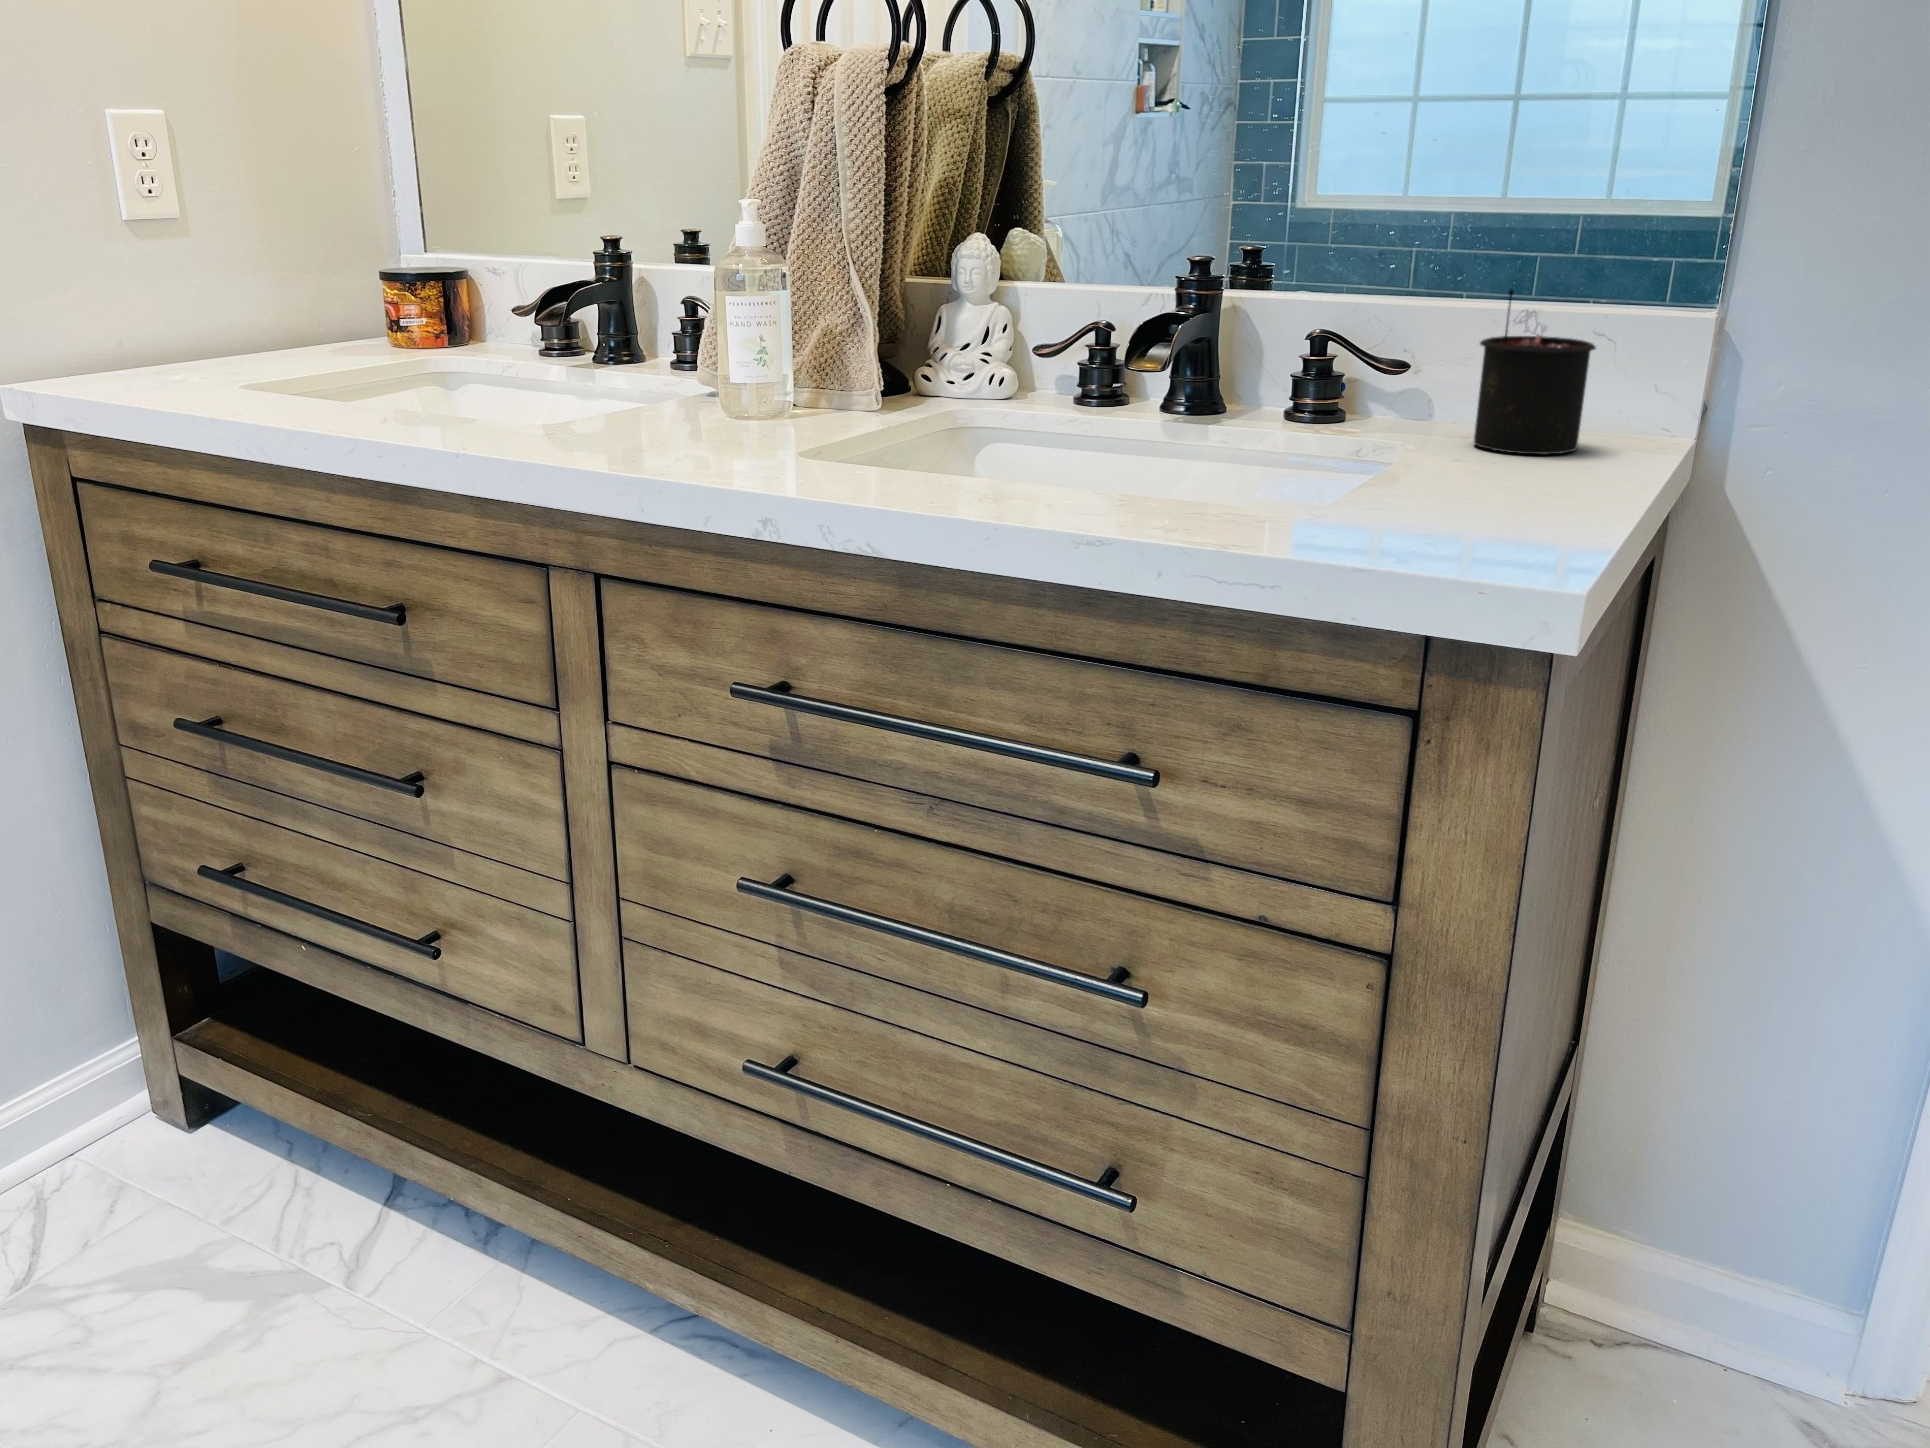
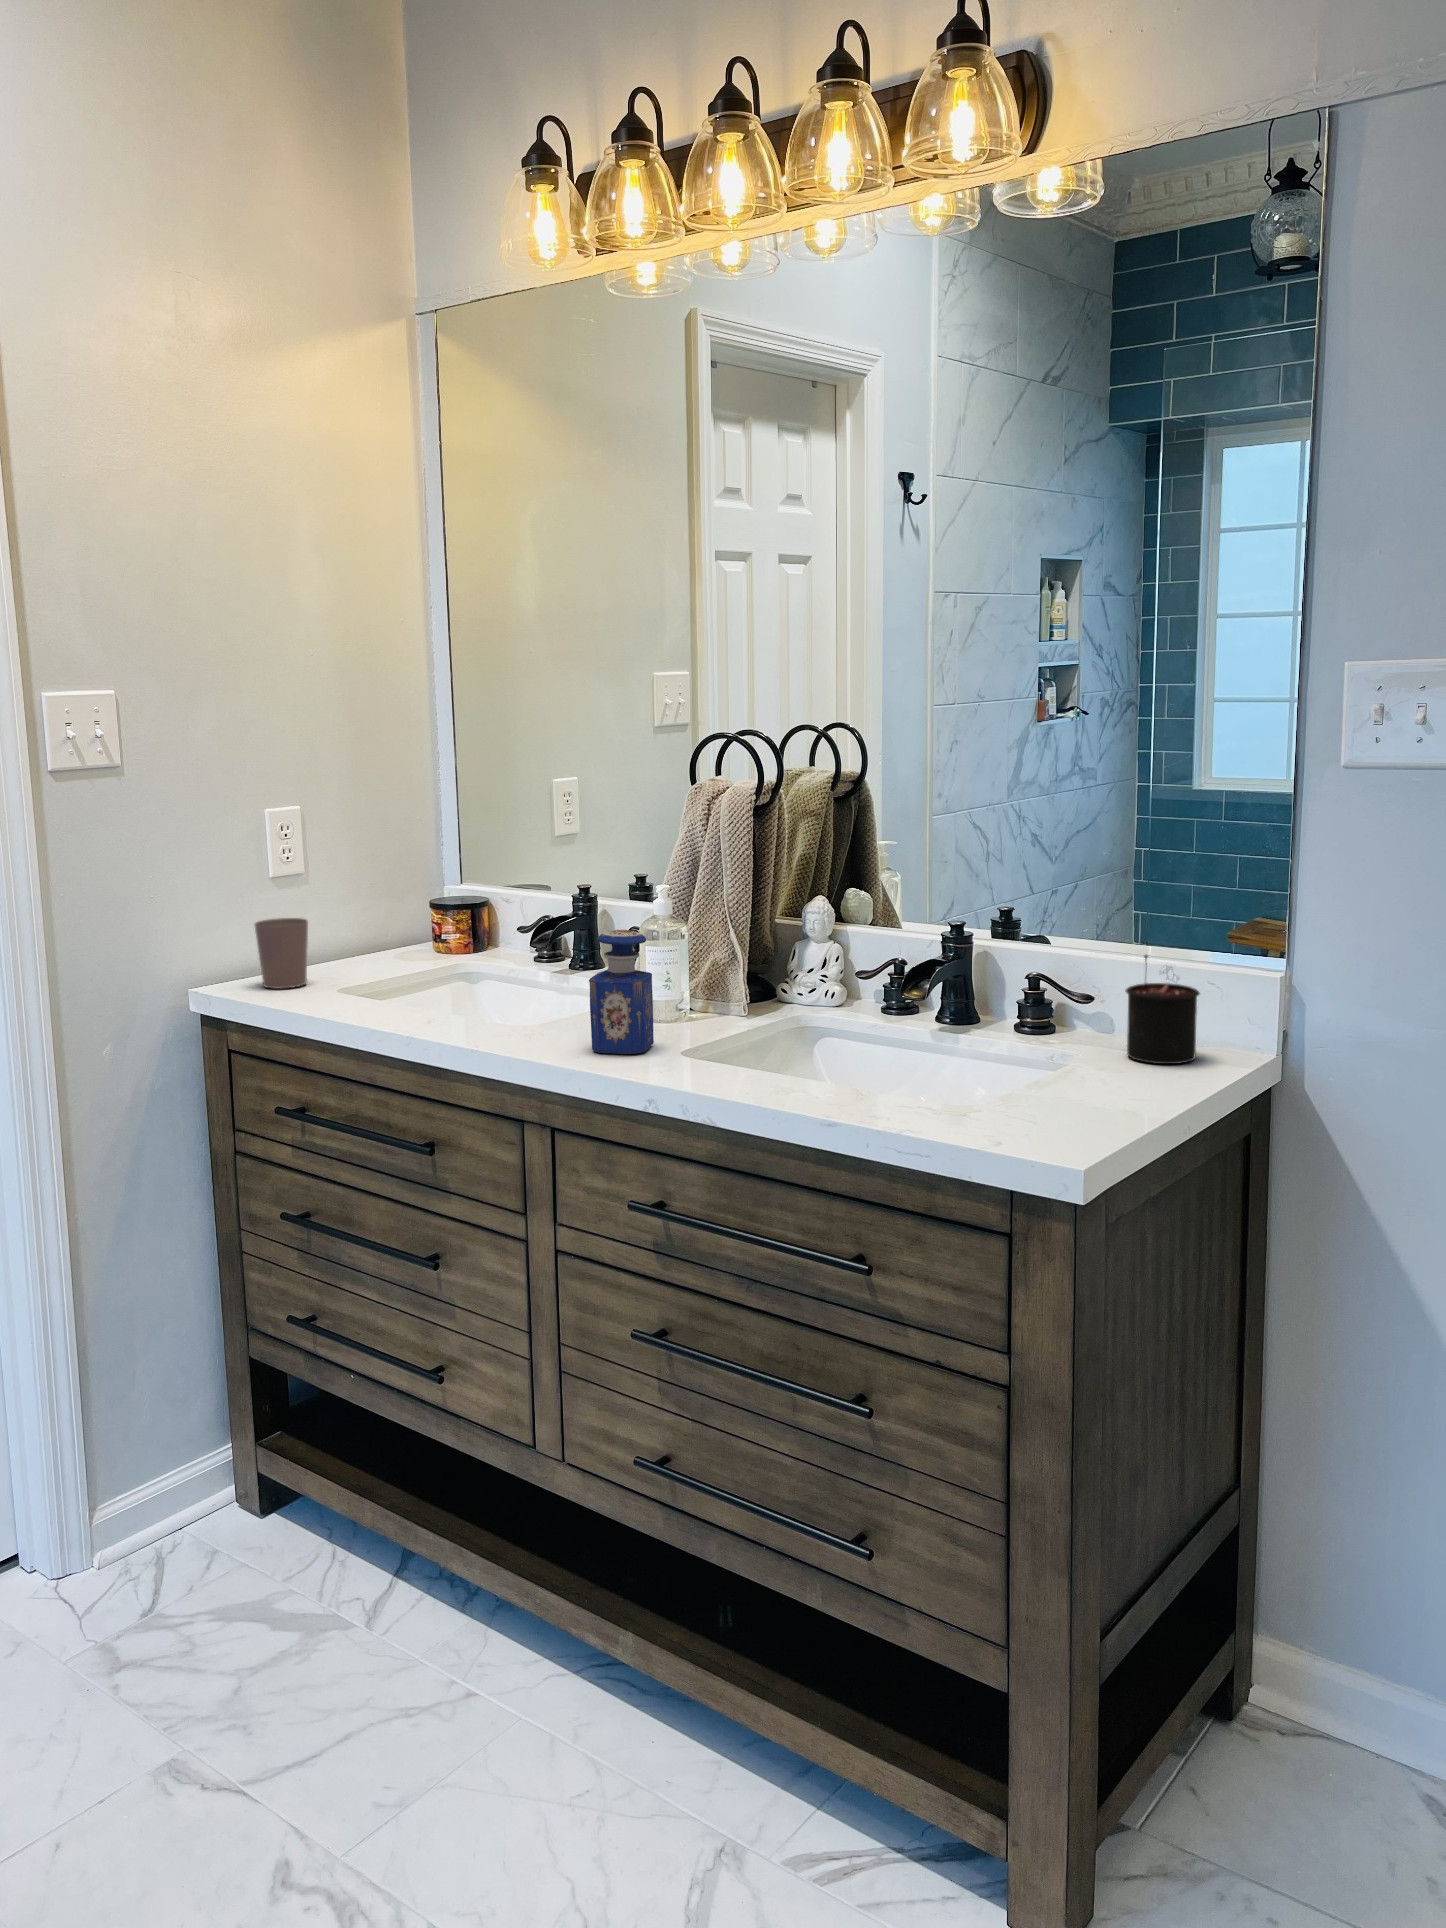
perfume bottle: none [647,251,751,452] -> present [589,930,654,1054]
cup: none [100,280,194,385] -> present [255,918,308,989]

